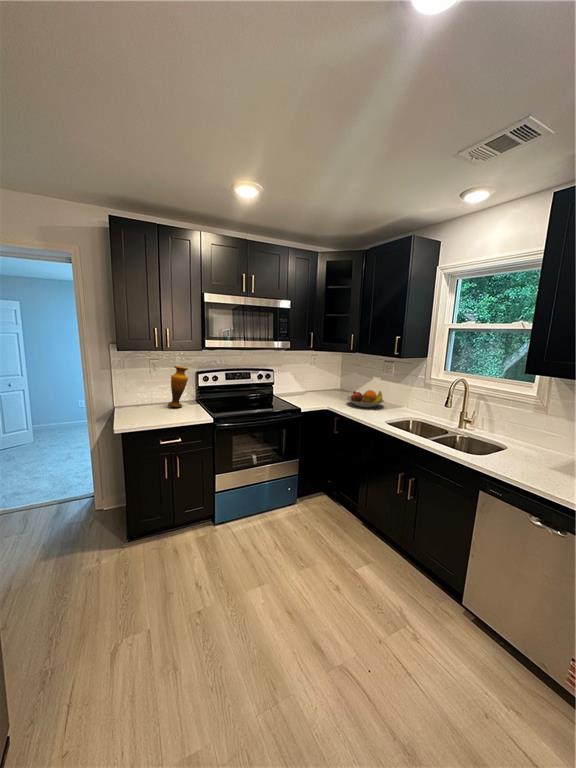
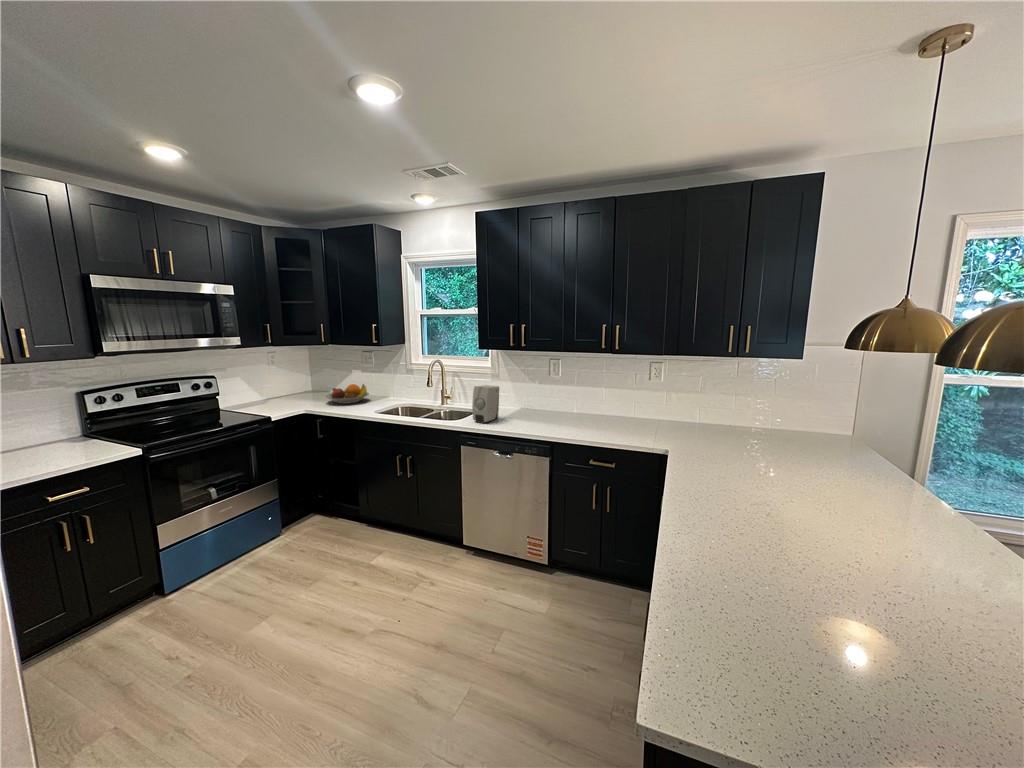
vase: present [168,366,188,407] -> none [28,387,67,451]
soap dispenser: none [501,419,550,469] -> present [472,385,499,423]

